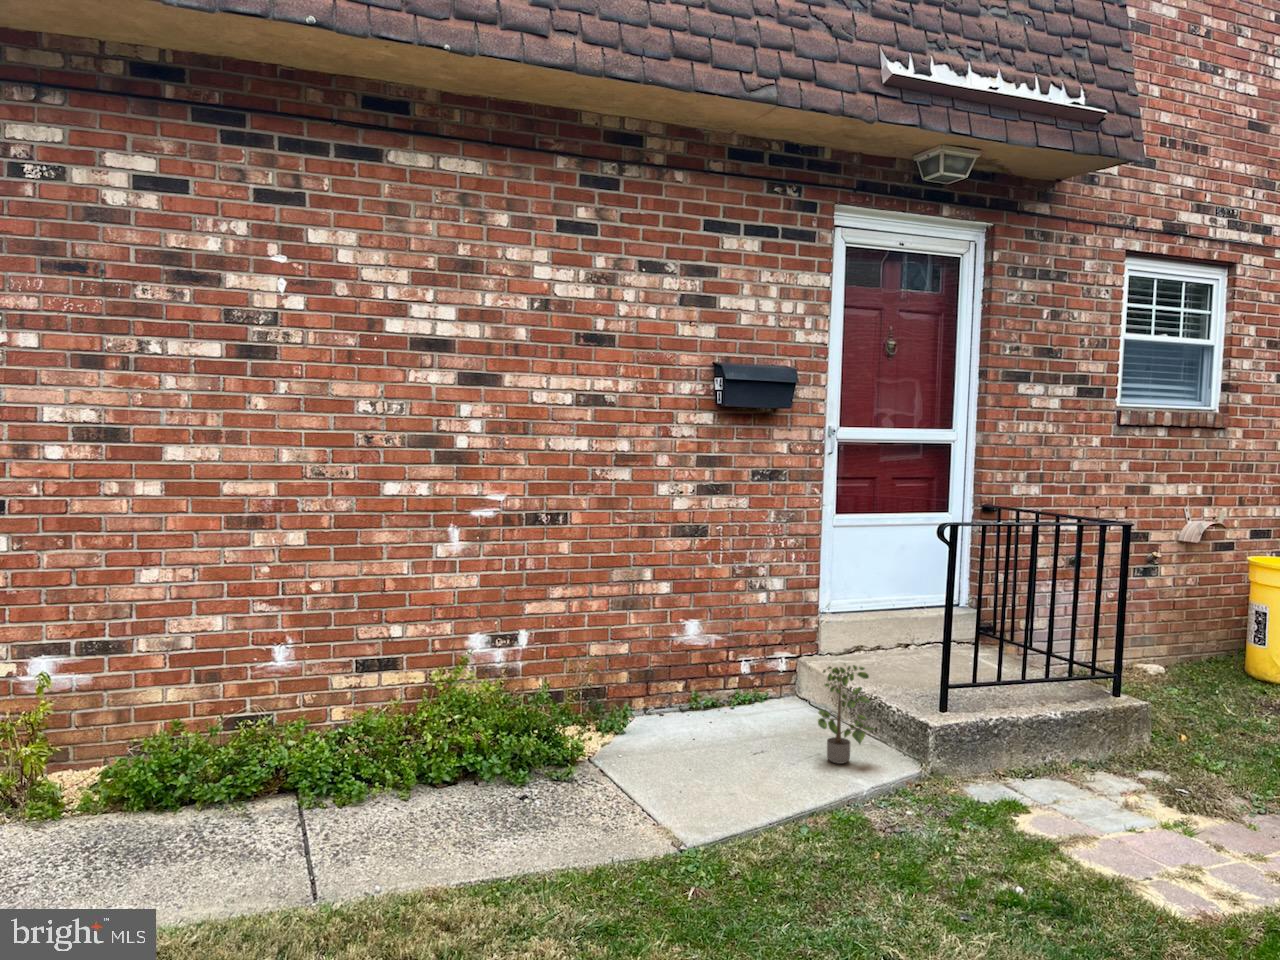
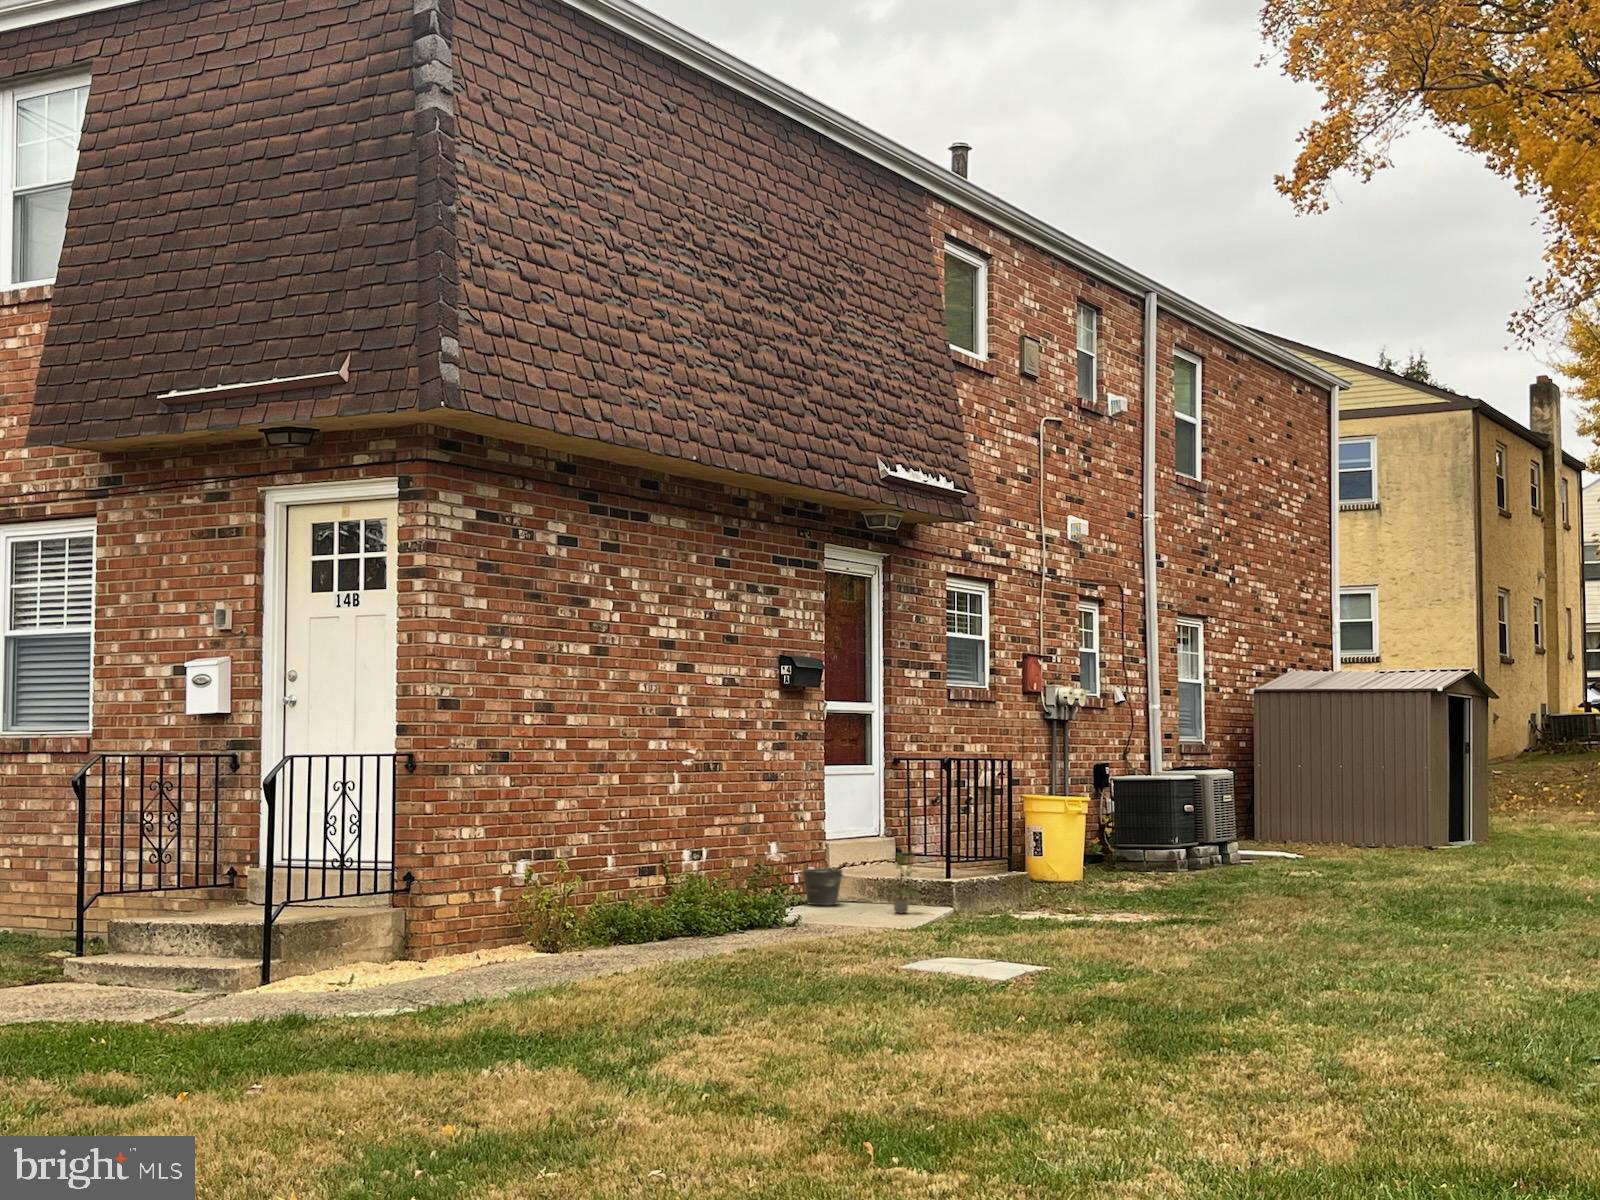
bucket: none [739,658,803,719] -> present [800,868,843,905]

